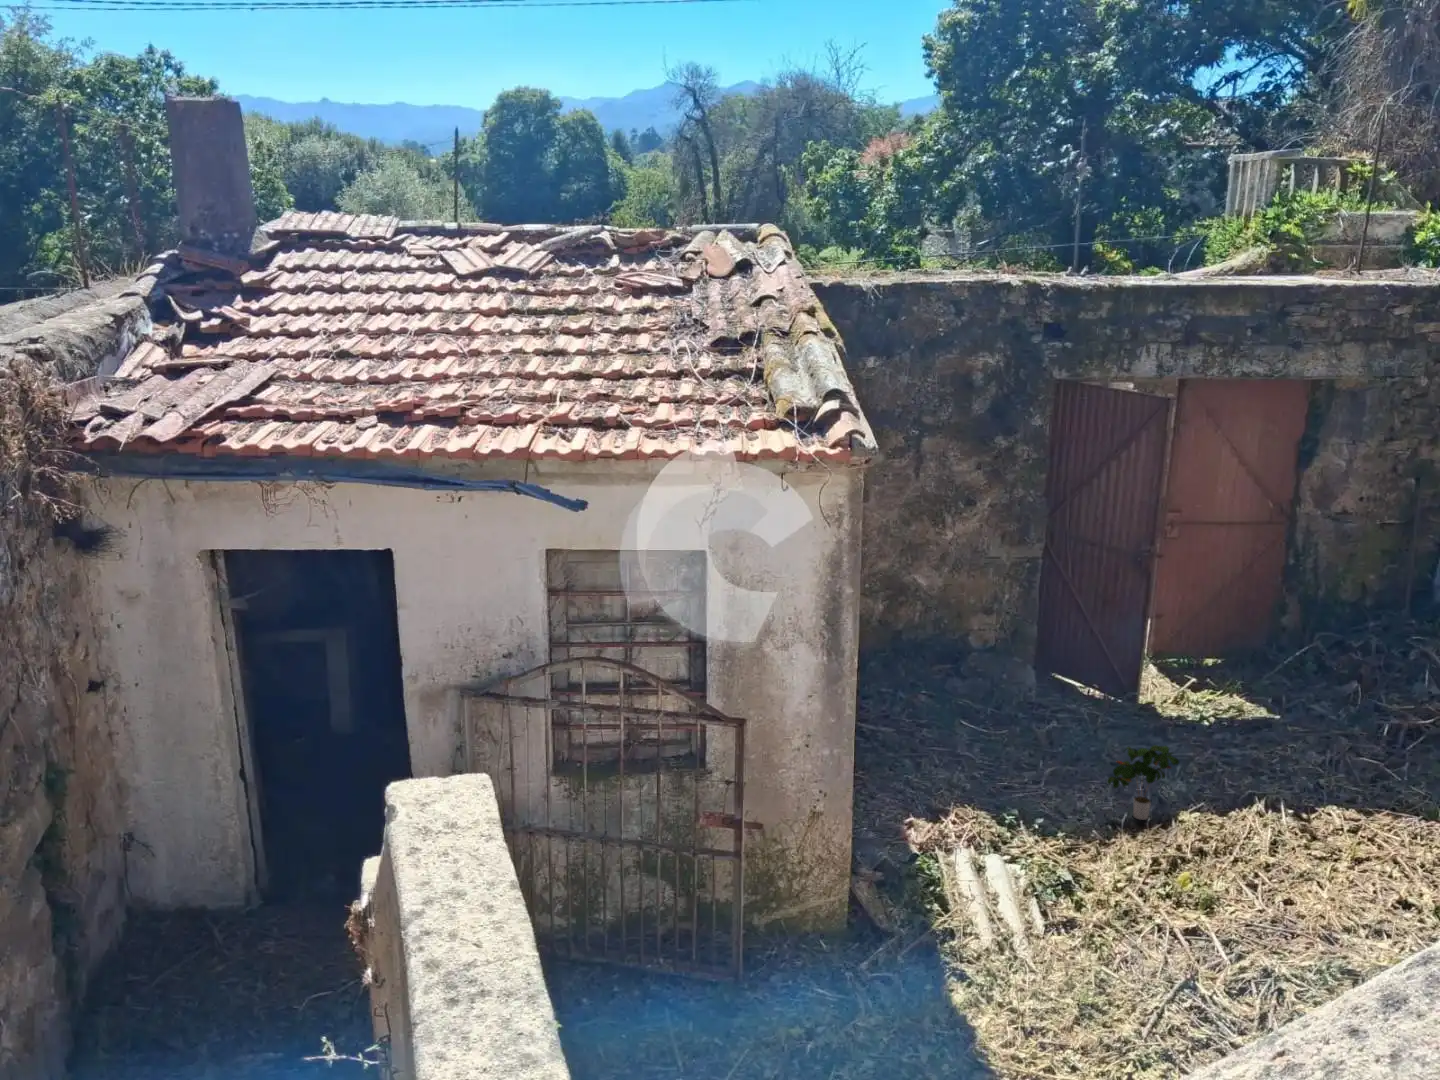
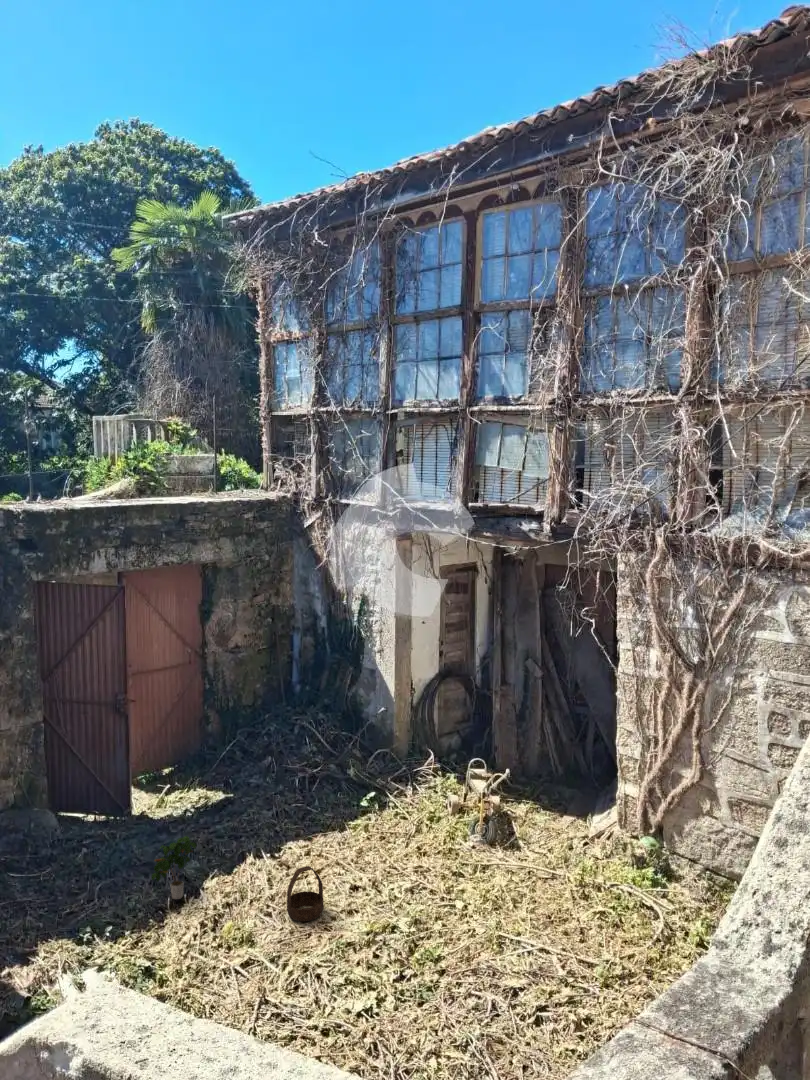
basket: none [1278,842,1341,919] -> present [287,866,324,922]

